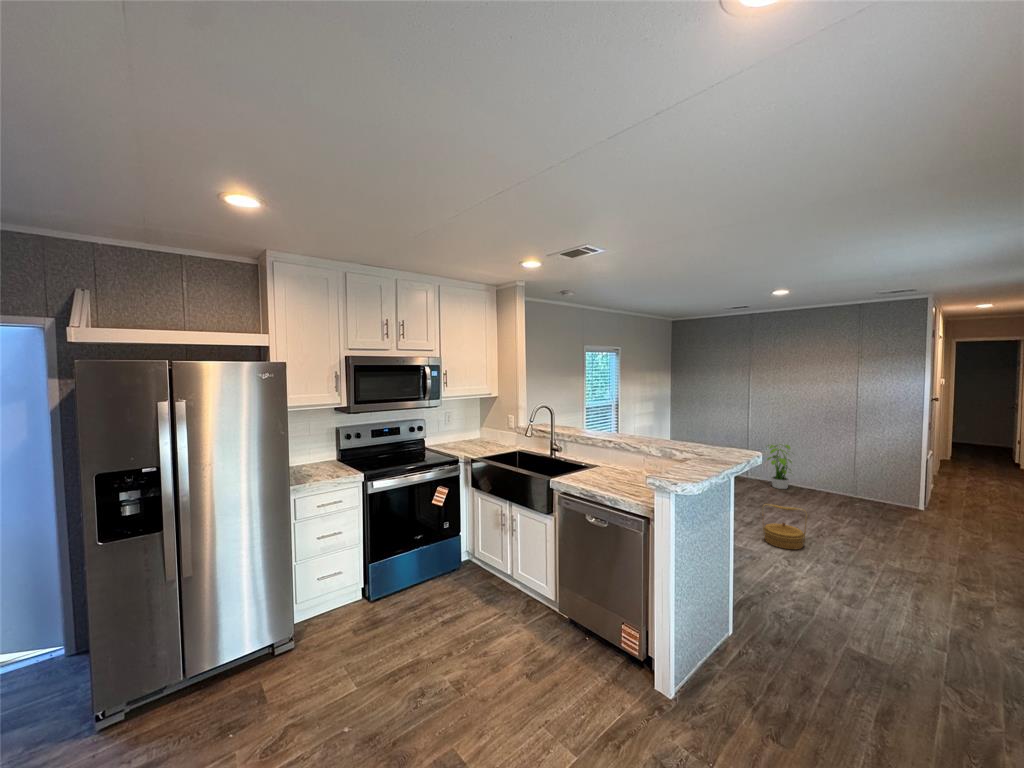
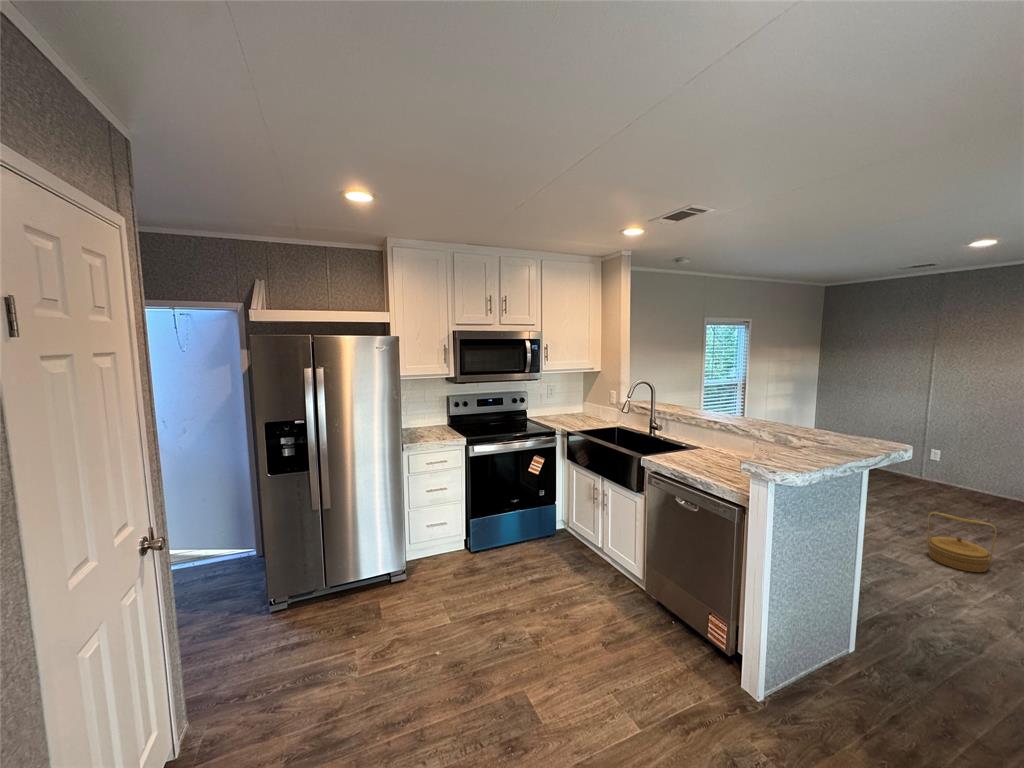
potted plant: present [767,444,792,489] -> none [945,438,999,498]

